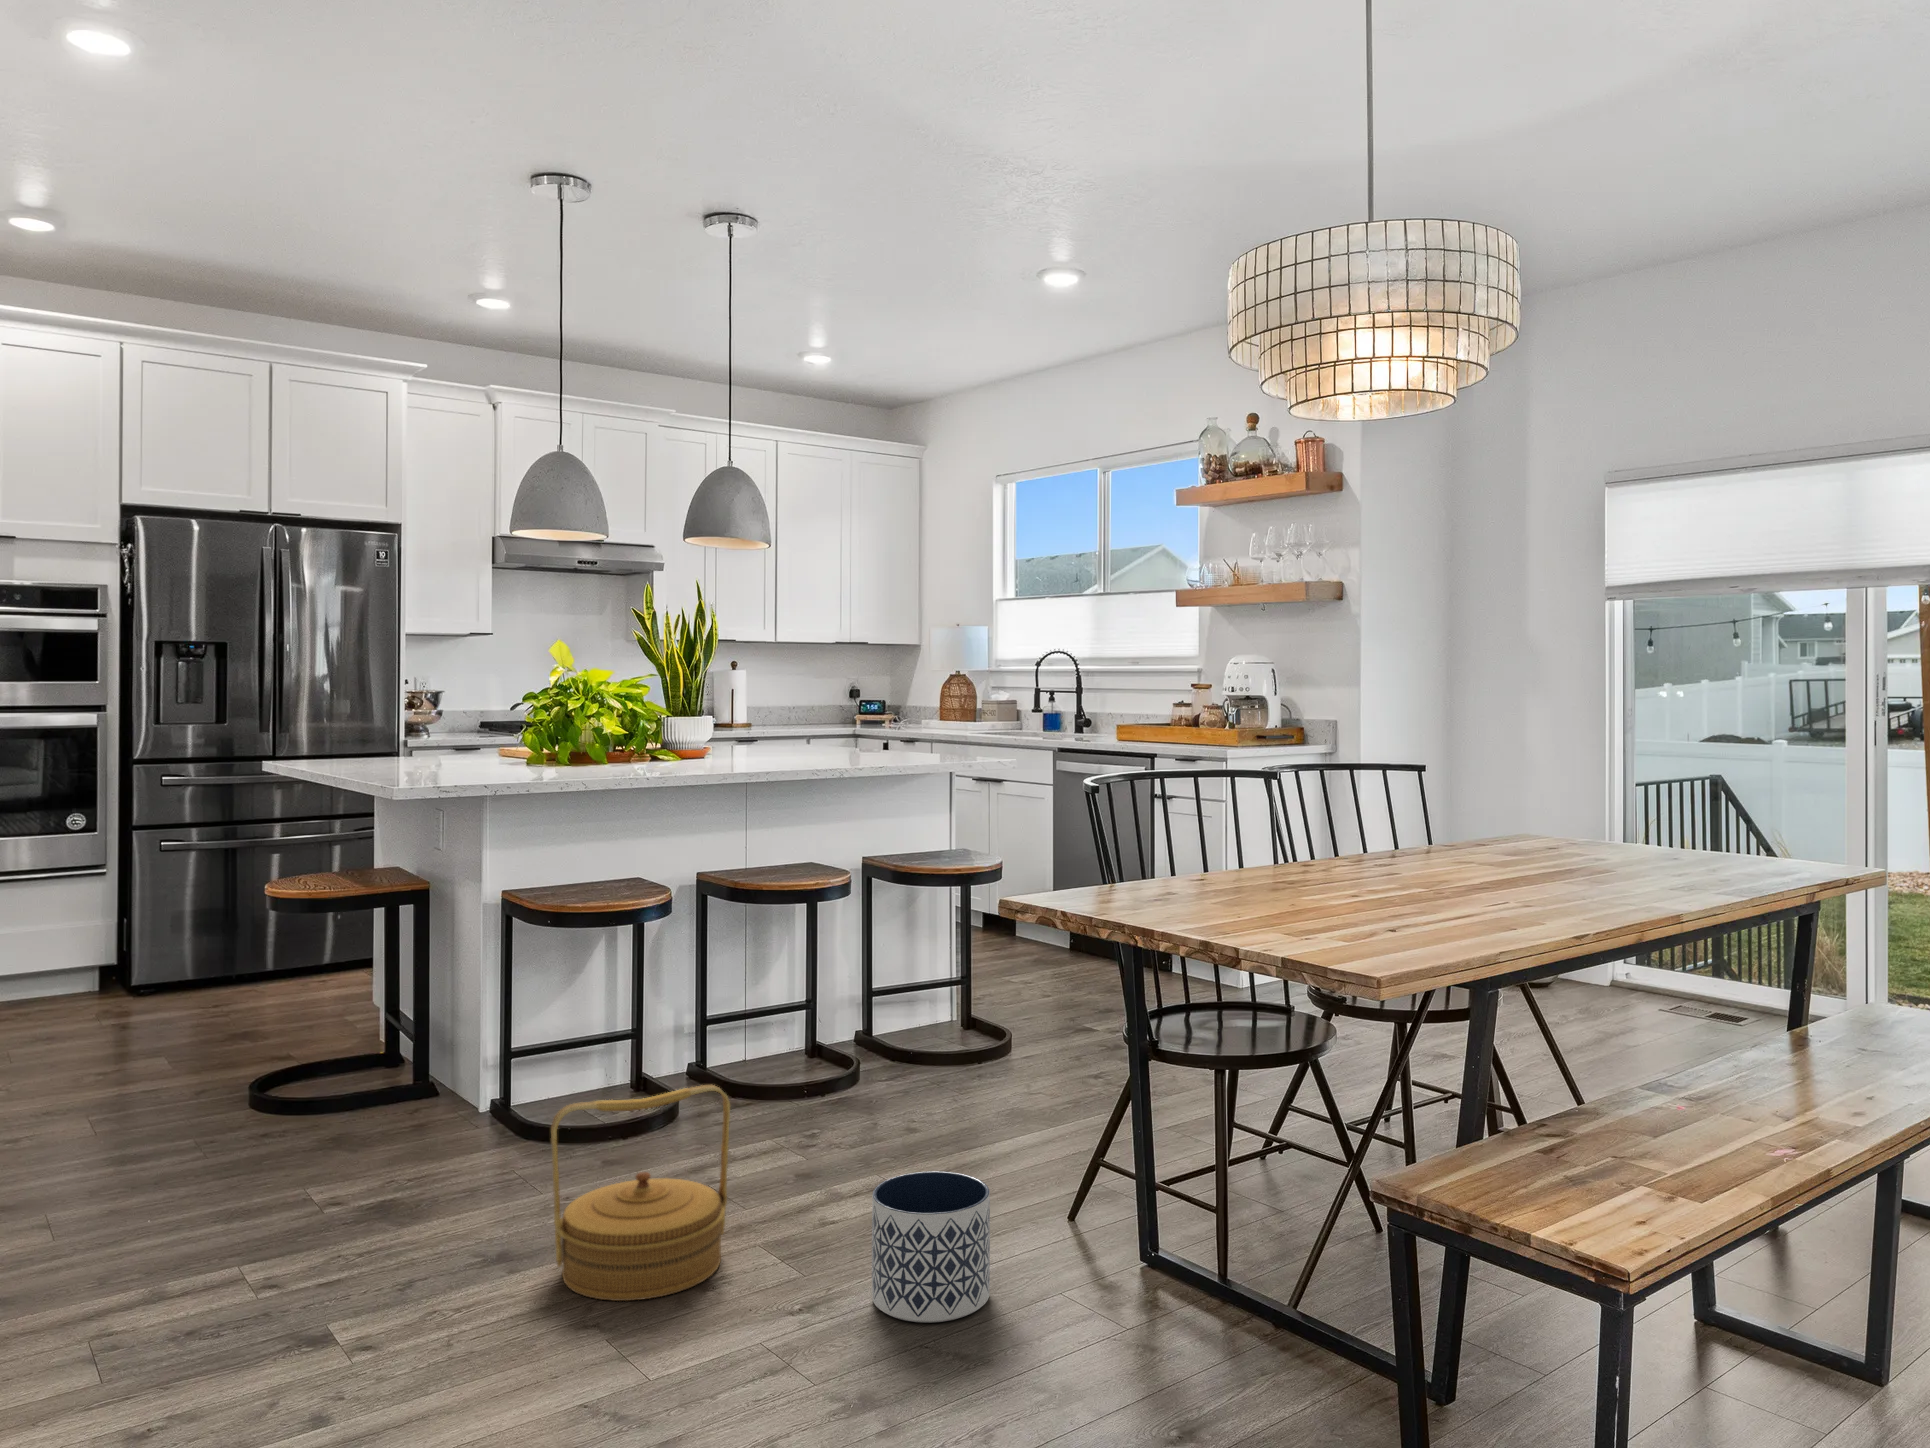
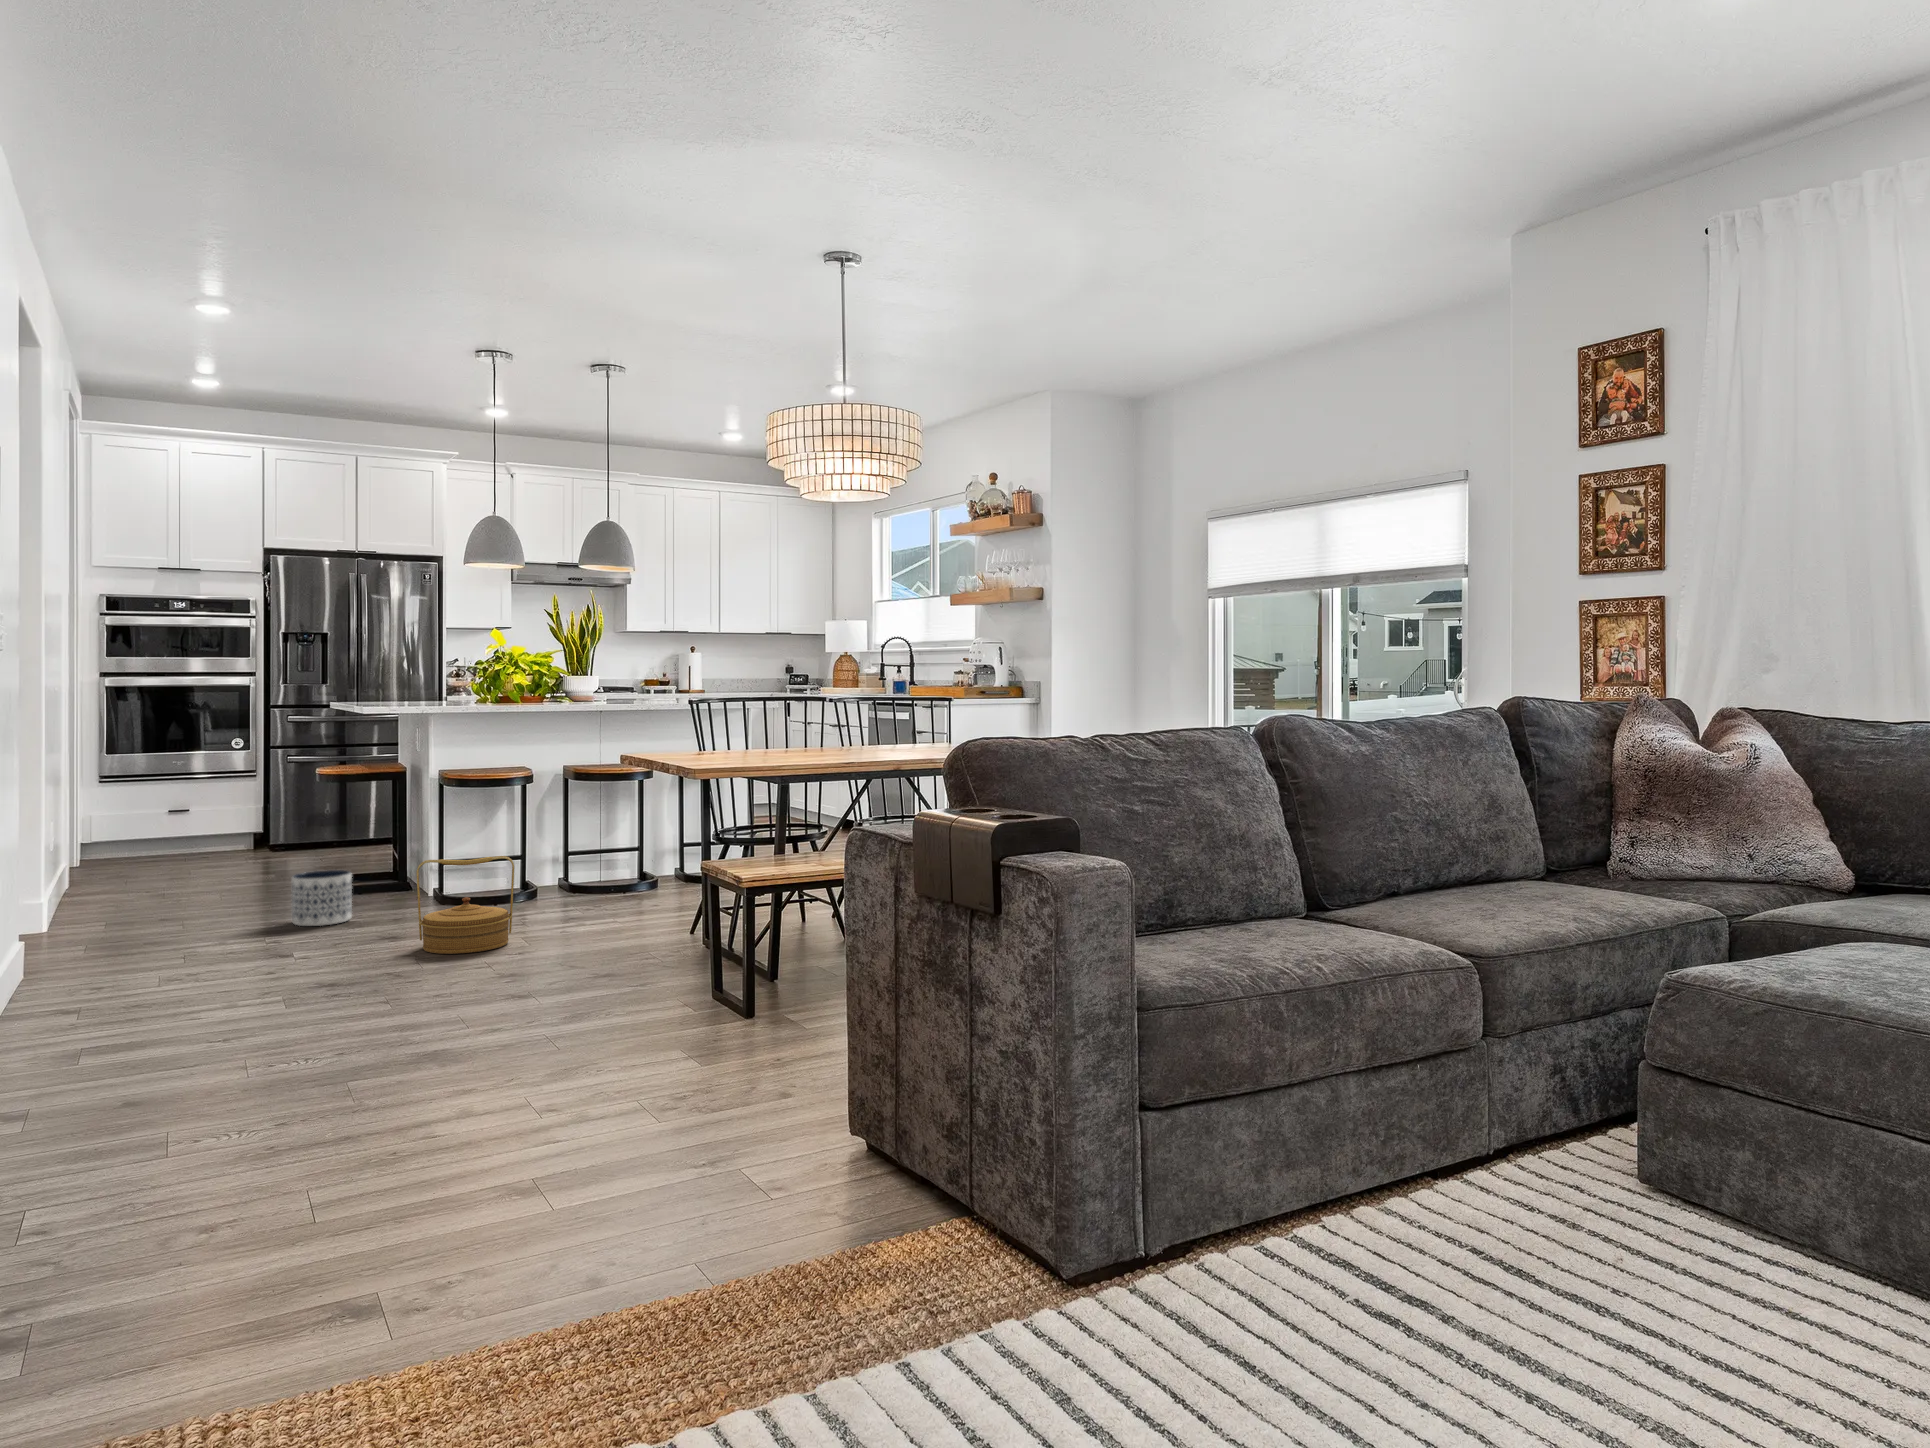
planter: present [872,1171,990,1323] -> present [292,870,352,926]

